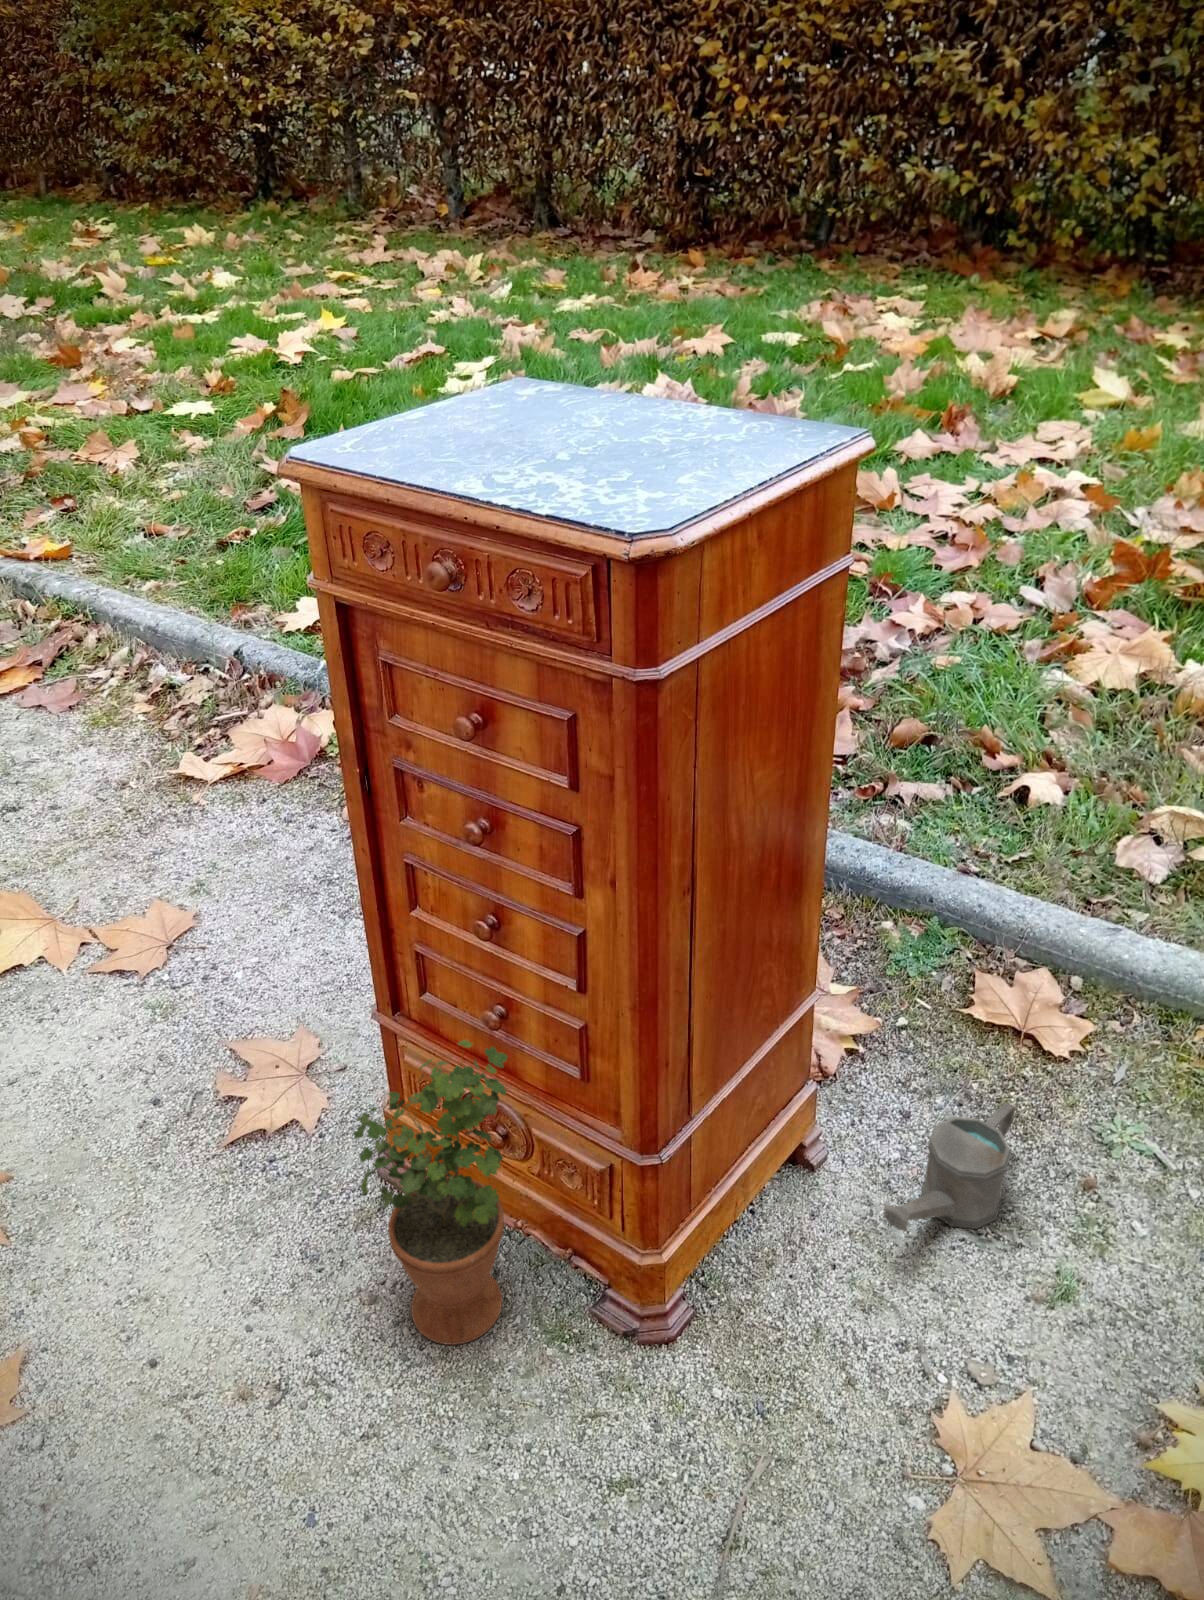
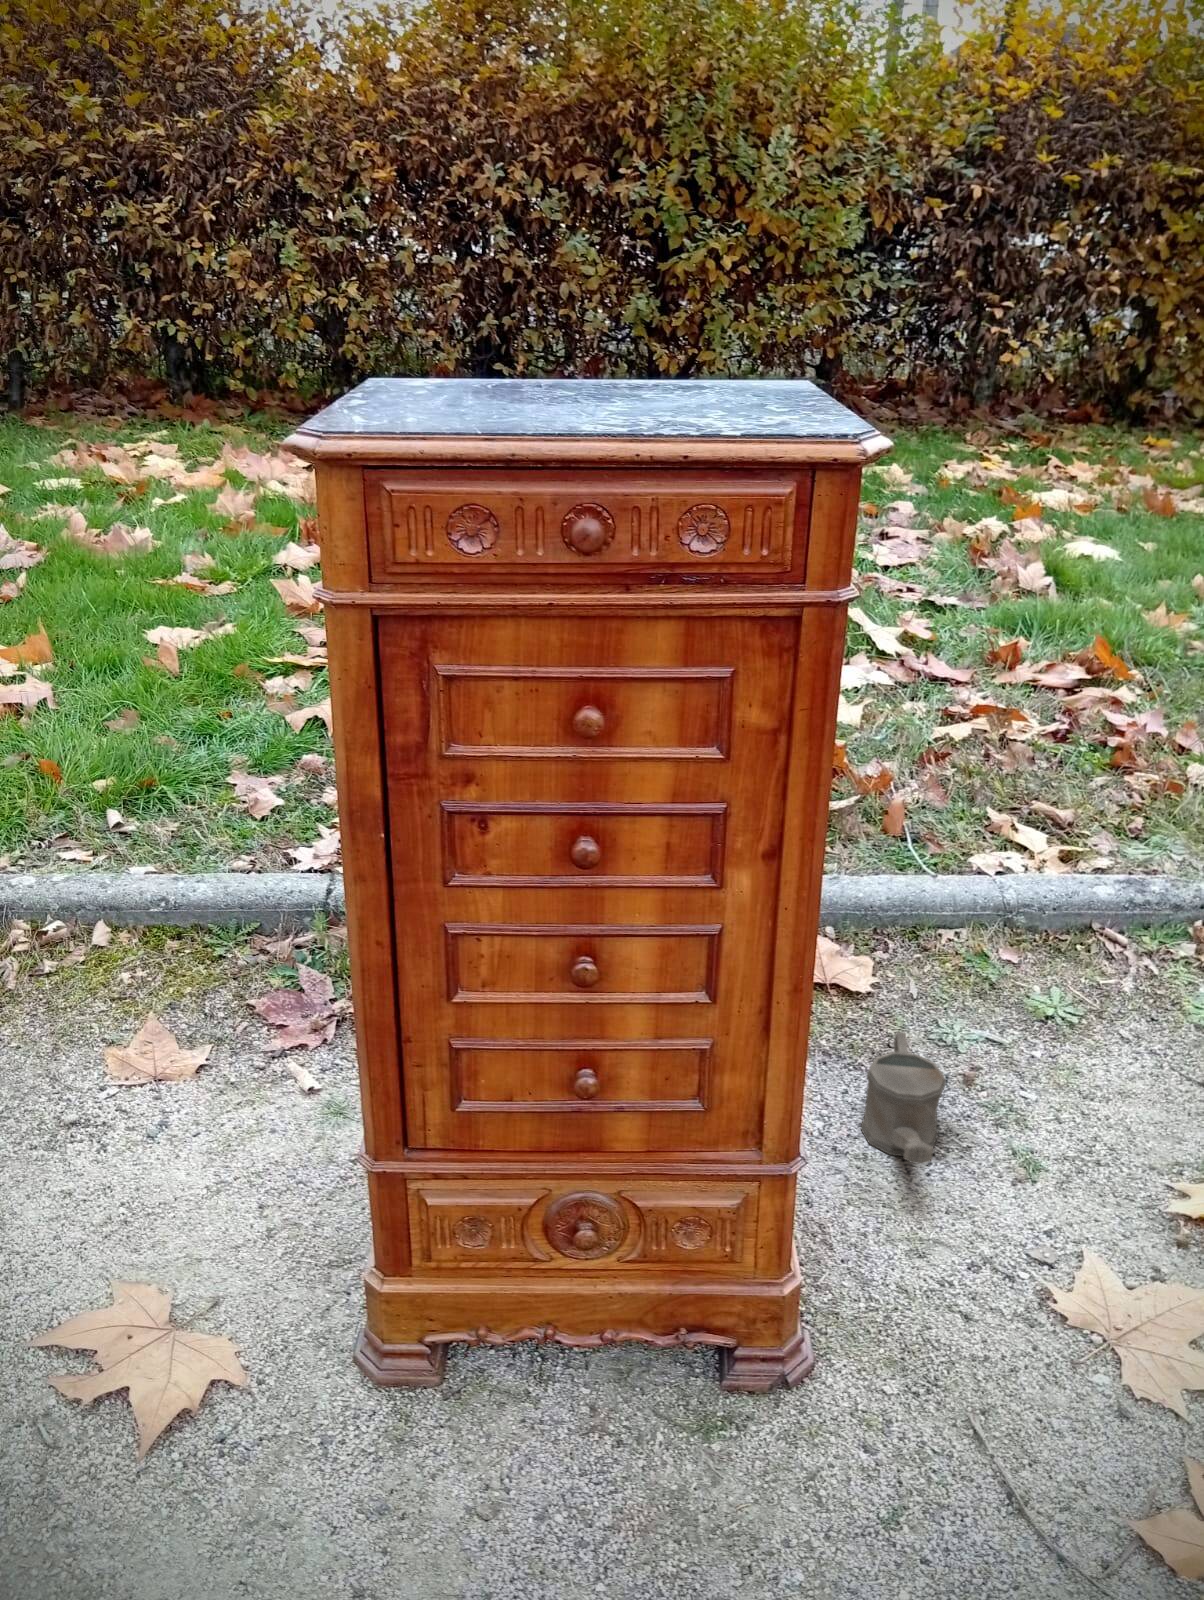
potted plant: present [353,1040,508,1345] -> none [484,1110,664,1511]

